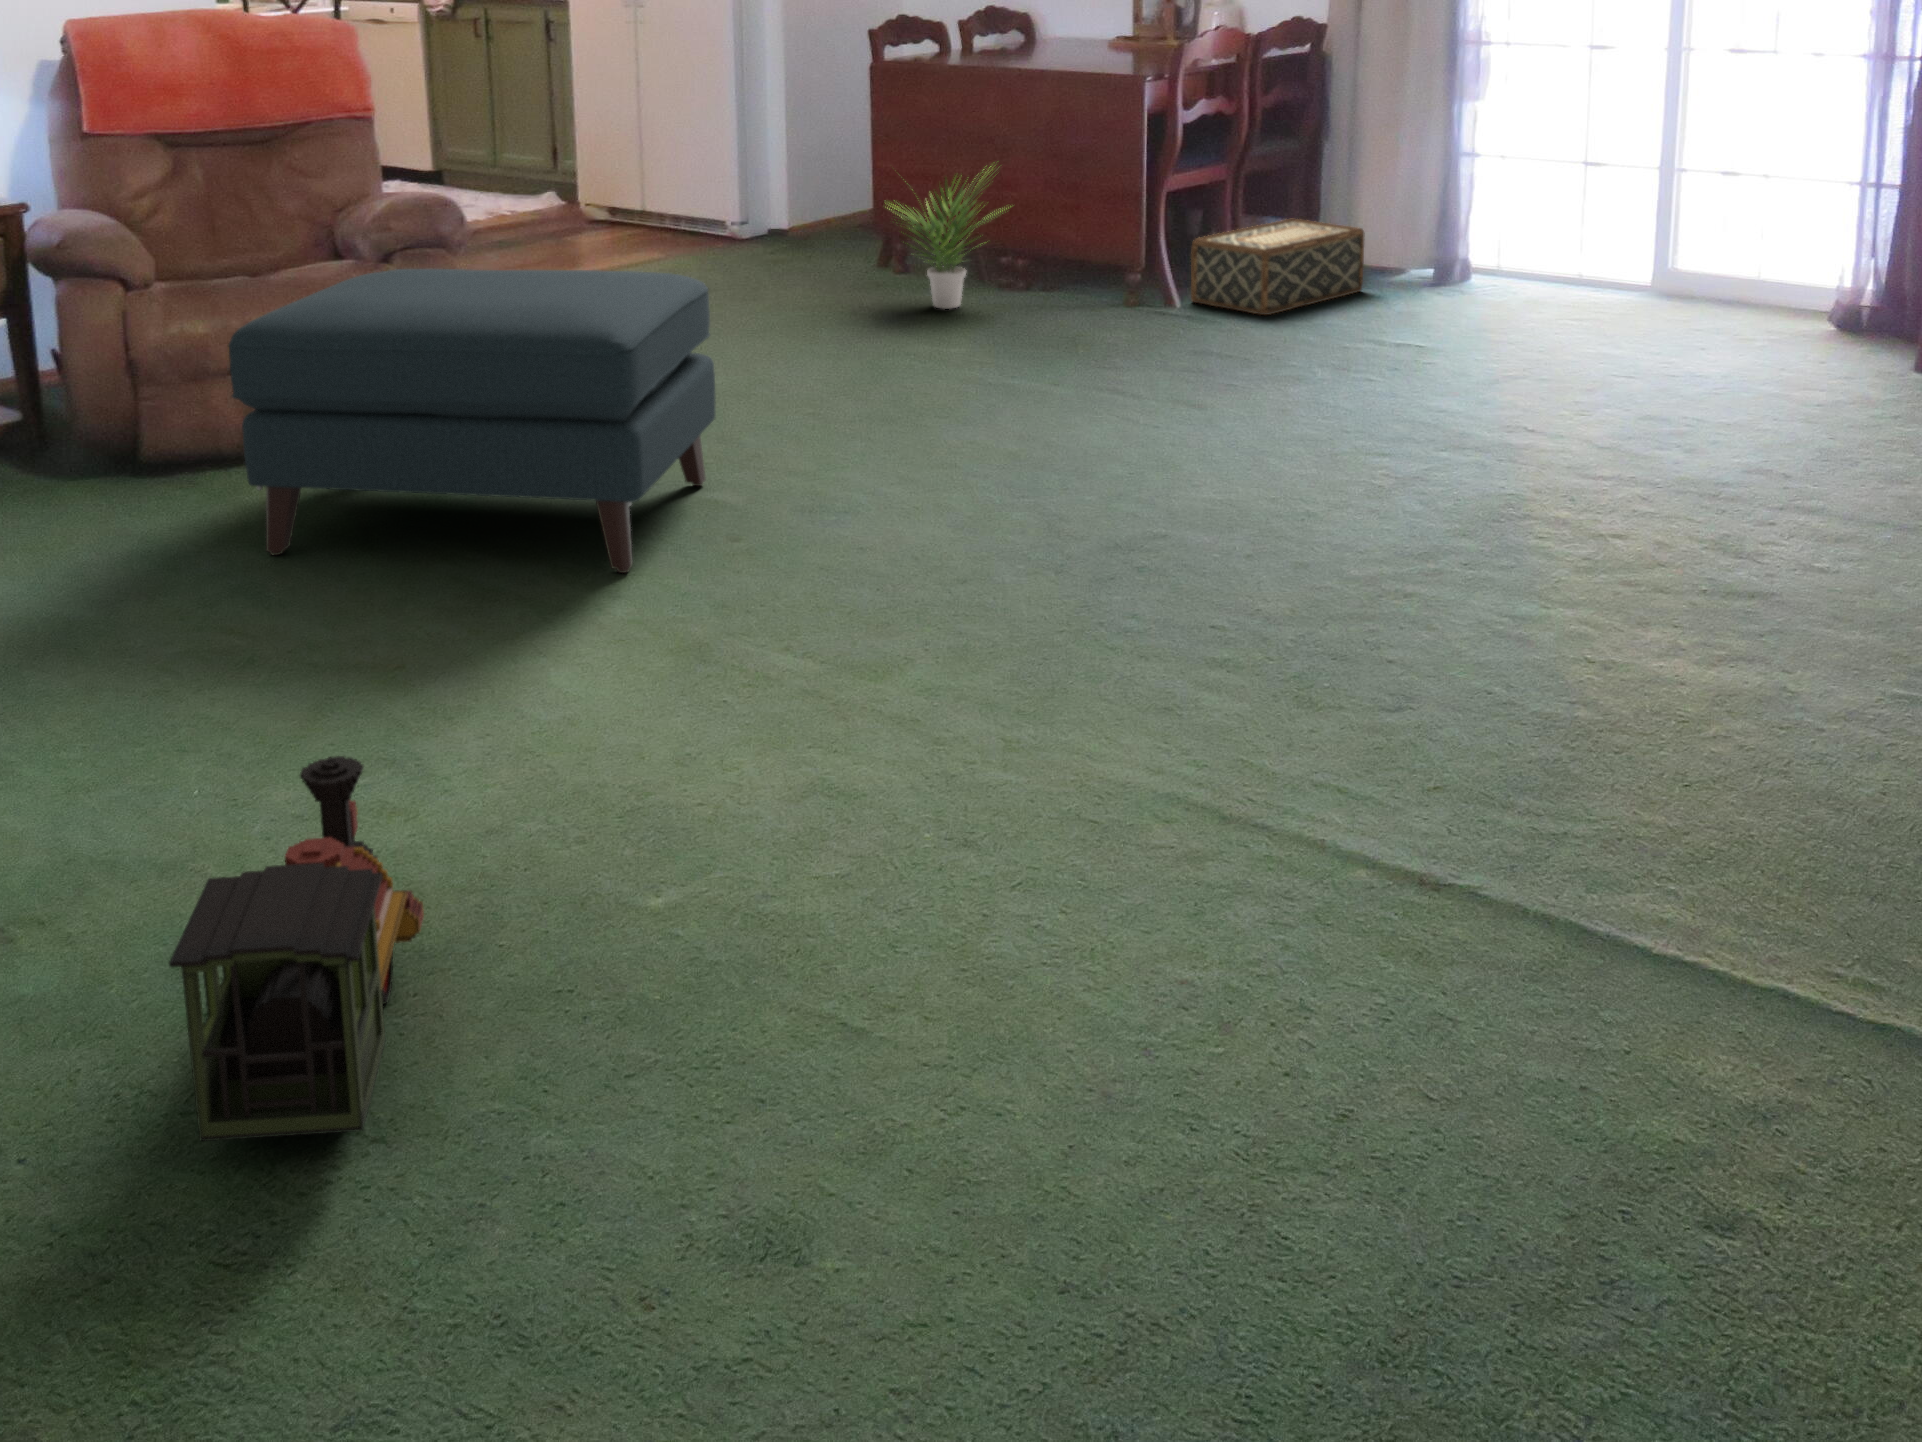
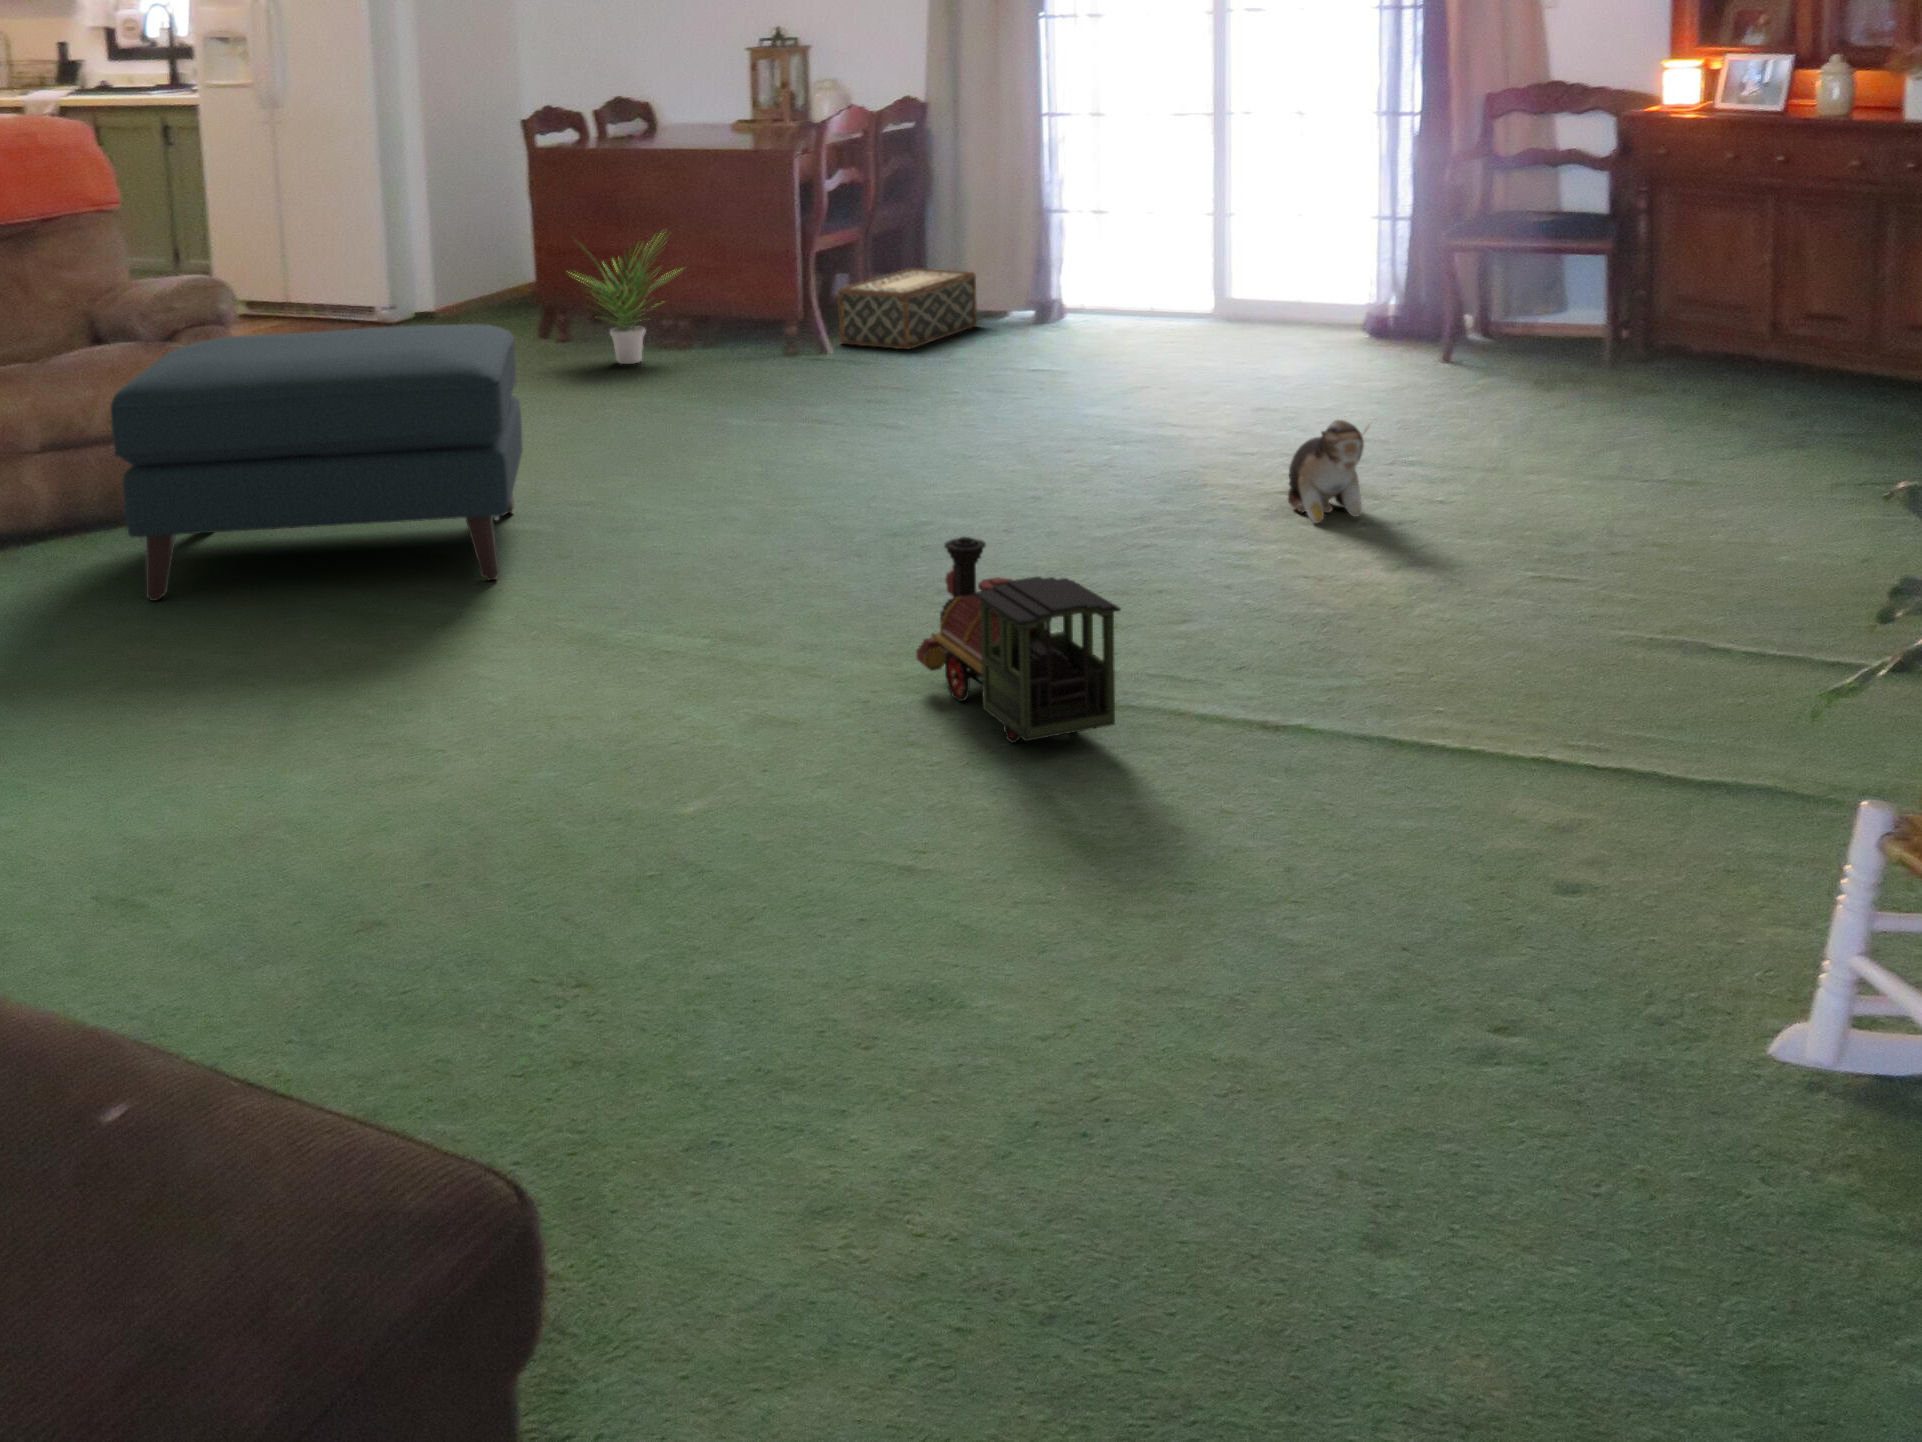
plush toy: none [1628,483,1736,612] -> present [1288,420,1366,523]
toy train: present [169,756,424,1141] -> present [916,537,1121,743]

